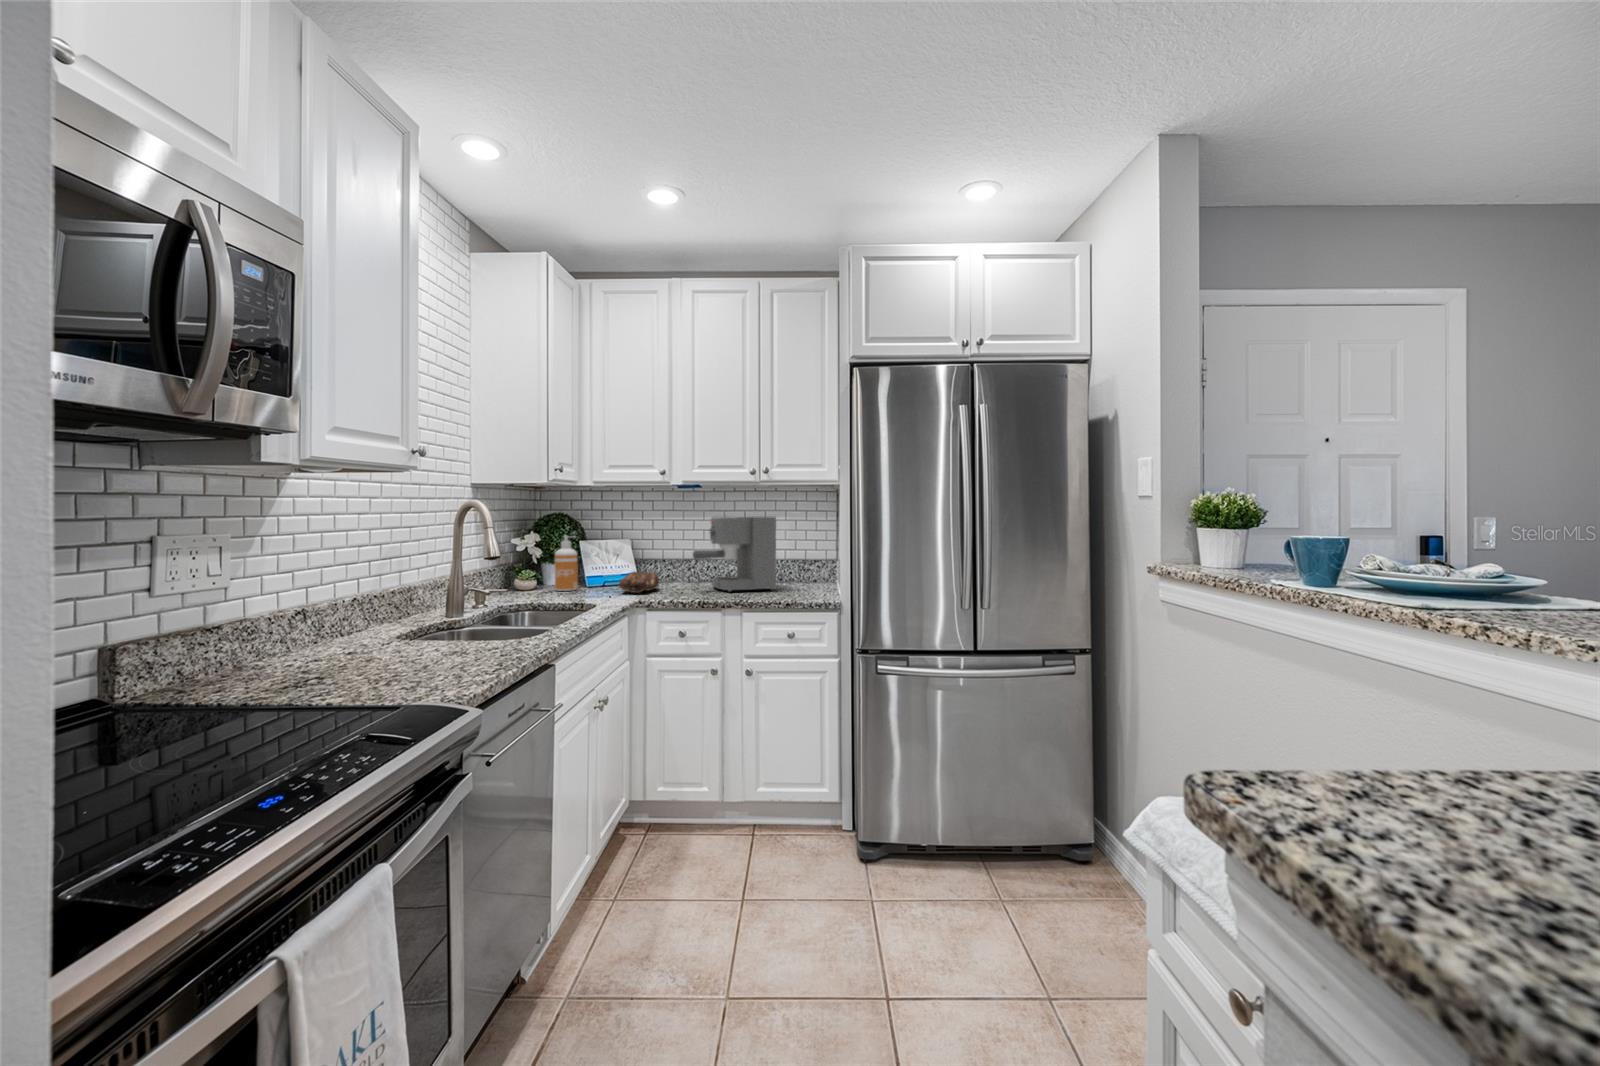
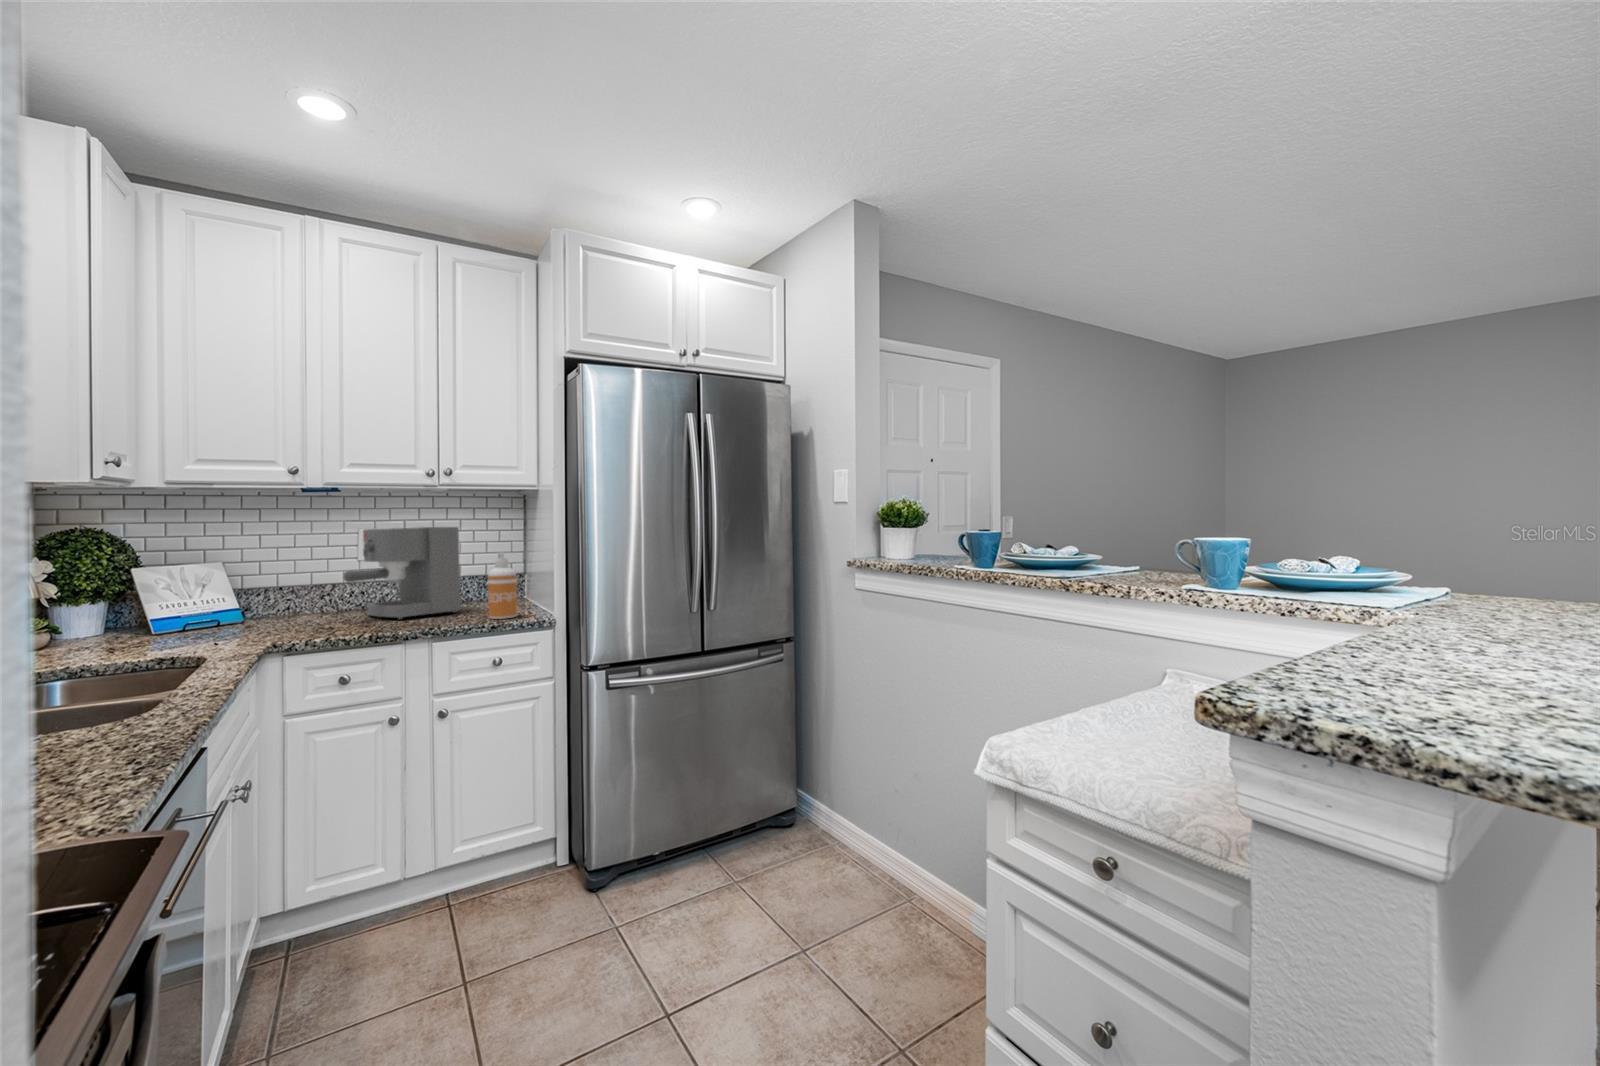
soap dispenser: present [555,536,578,591] -> present [488,552,517,619]
bread loaf: present [619,572,659,593] -> none [224,602,290,633]

